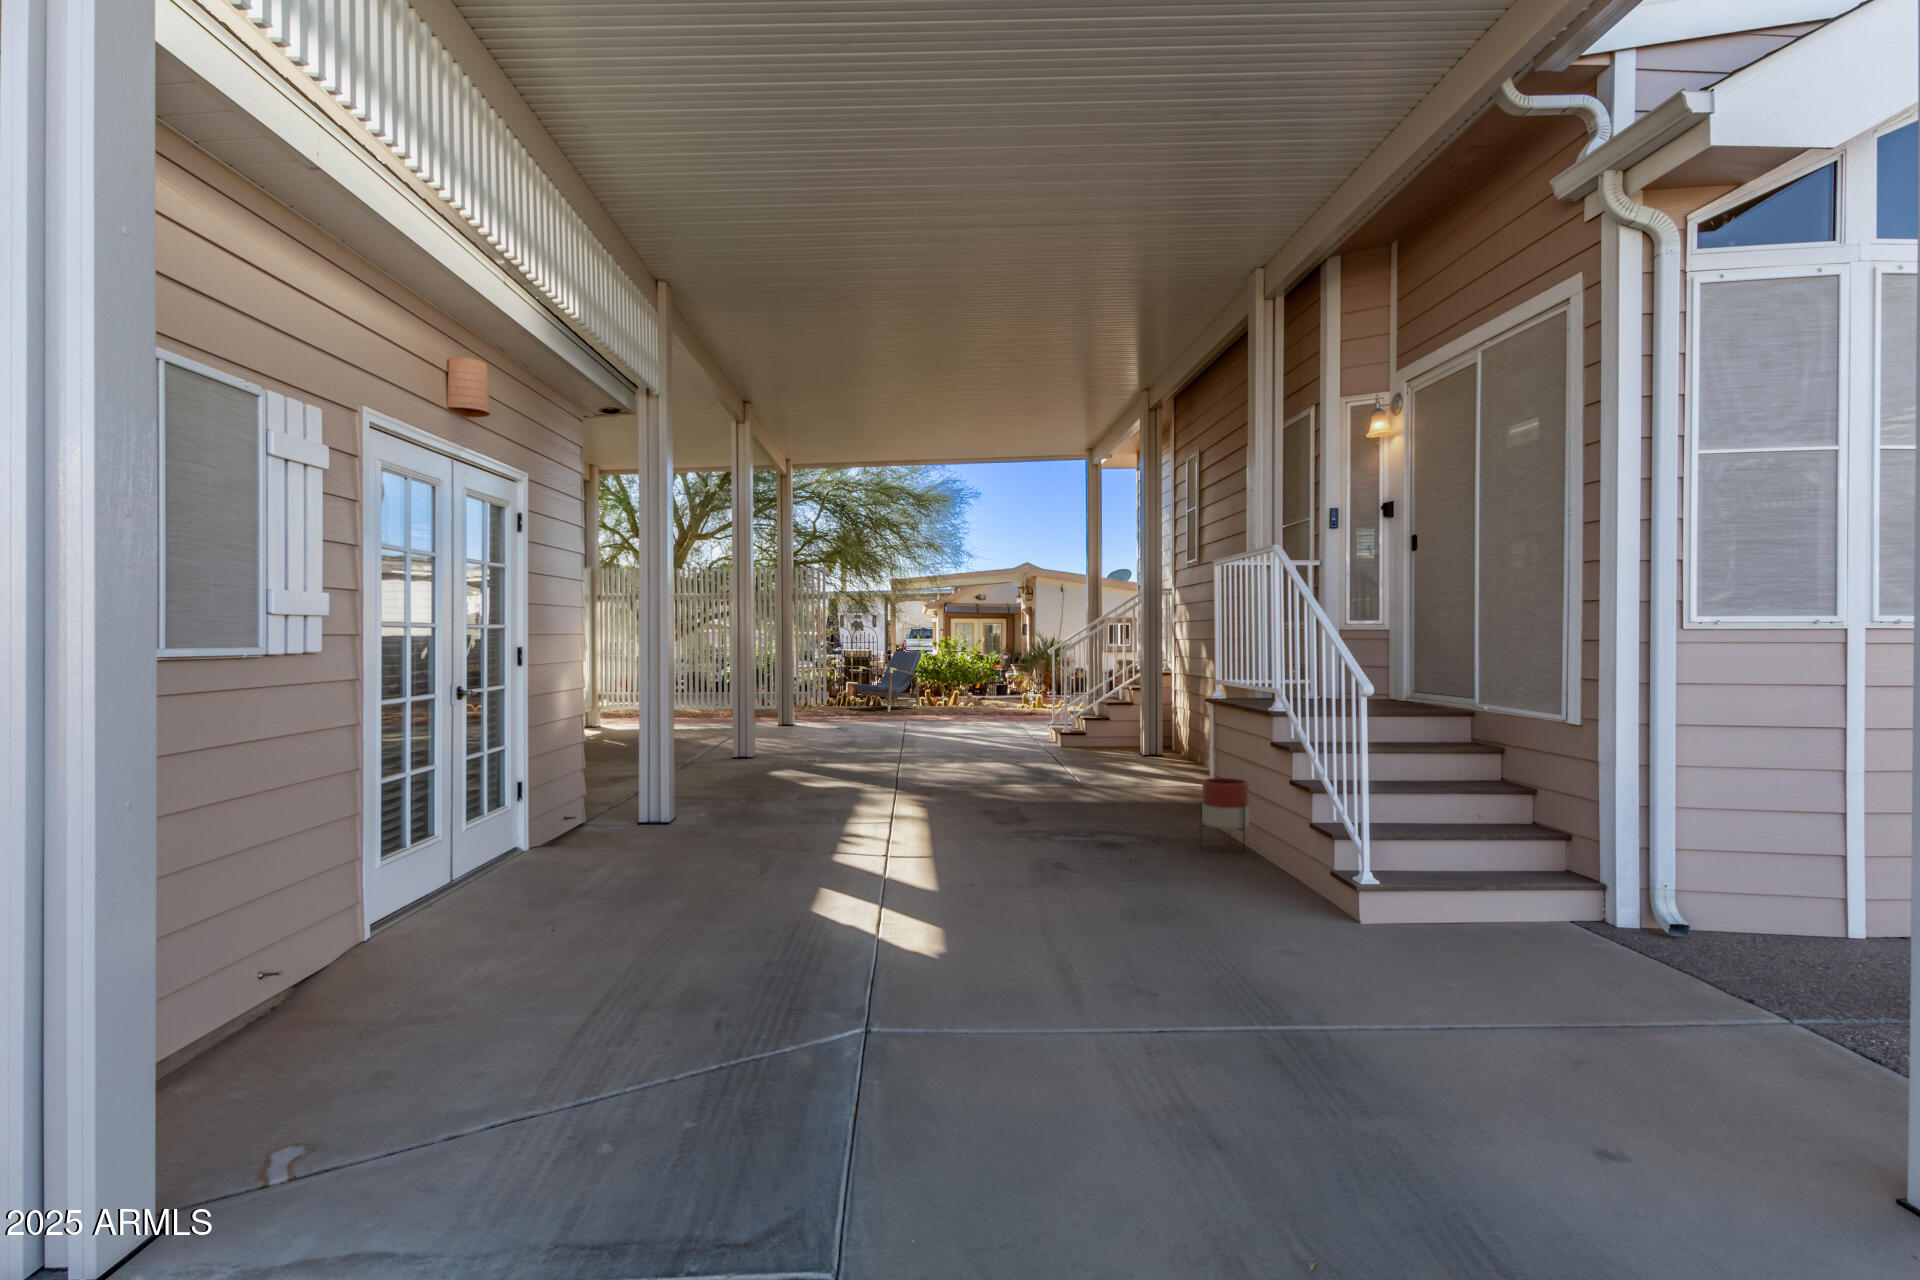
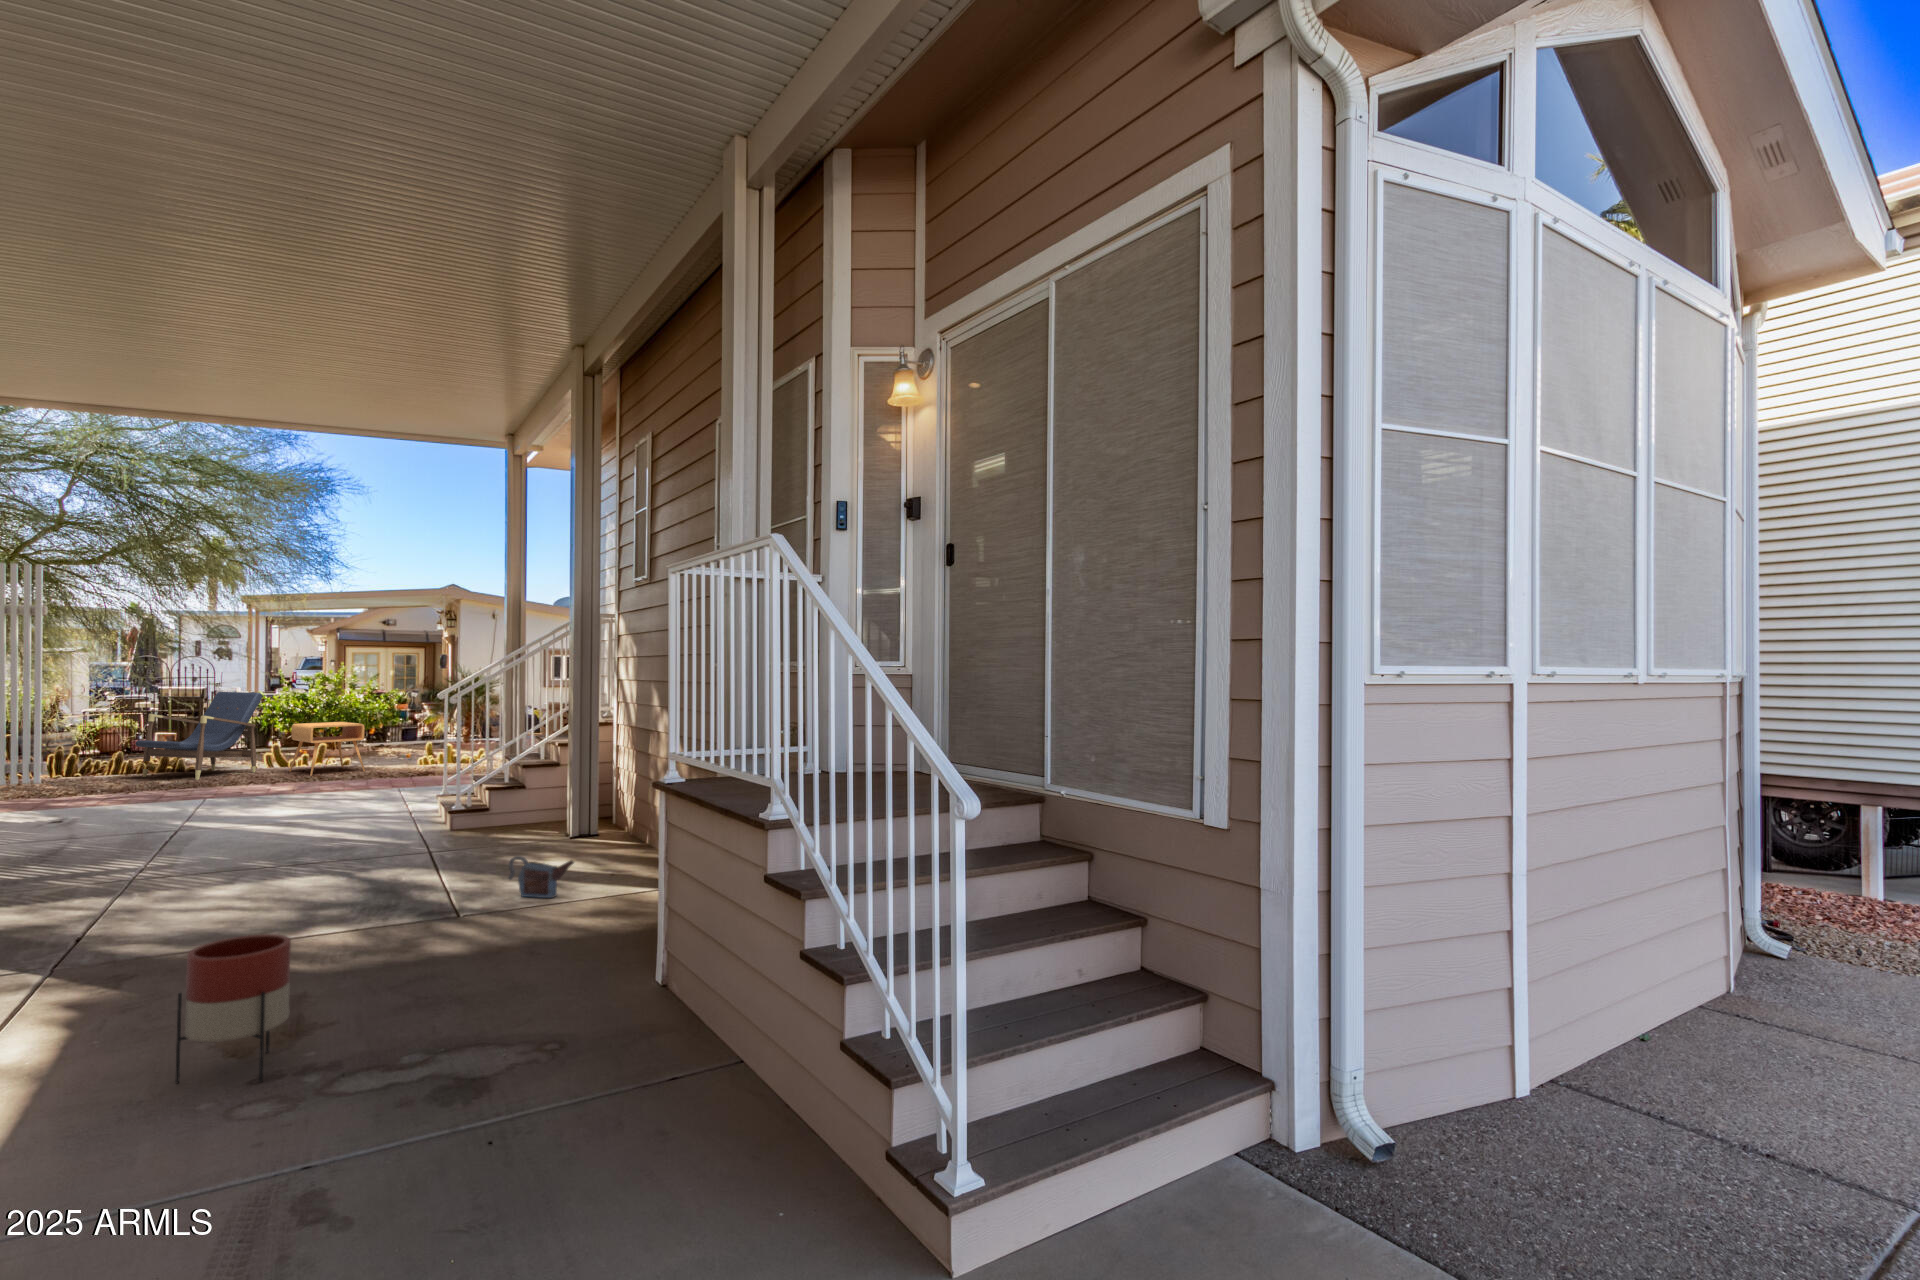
side table: none [939,674,987,713] -> present [289,722,365,776]
watering can: none [1110,756,1153,785] -> present [508,856,574,898]
planter: present [1200,778,1249,853] -> present [175,934,291,1083]

